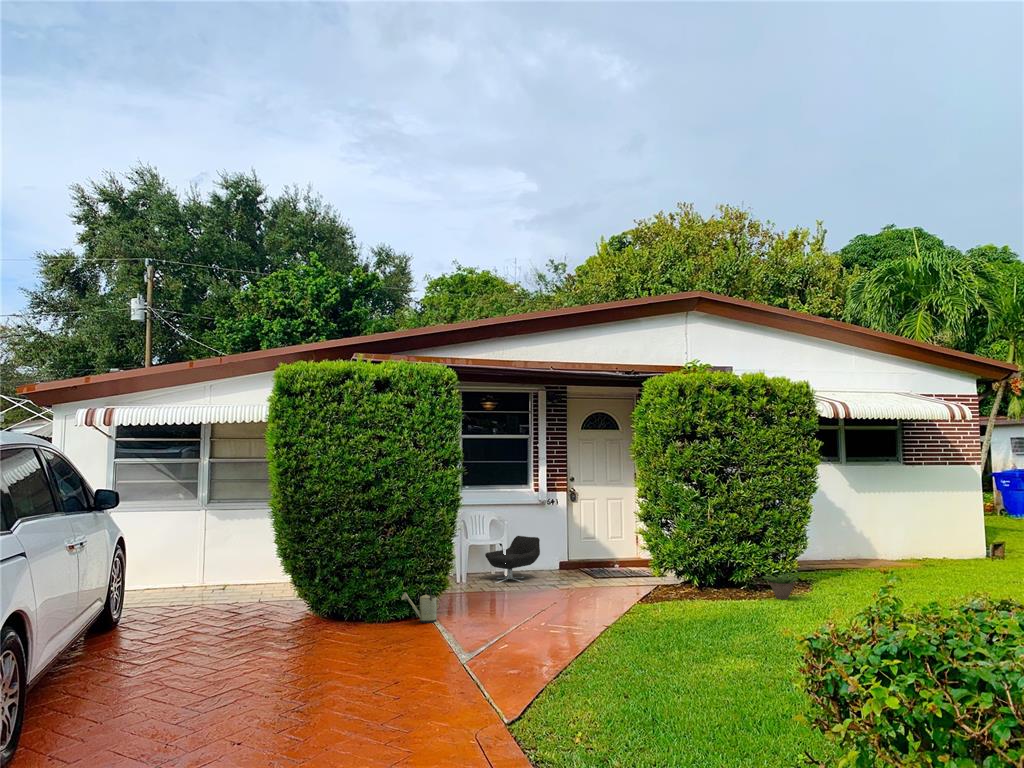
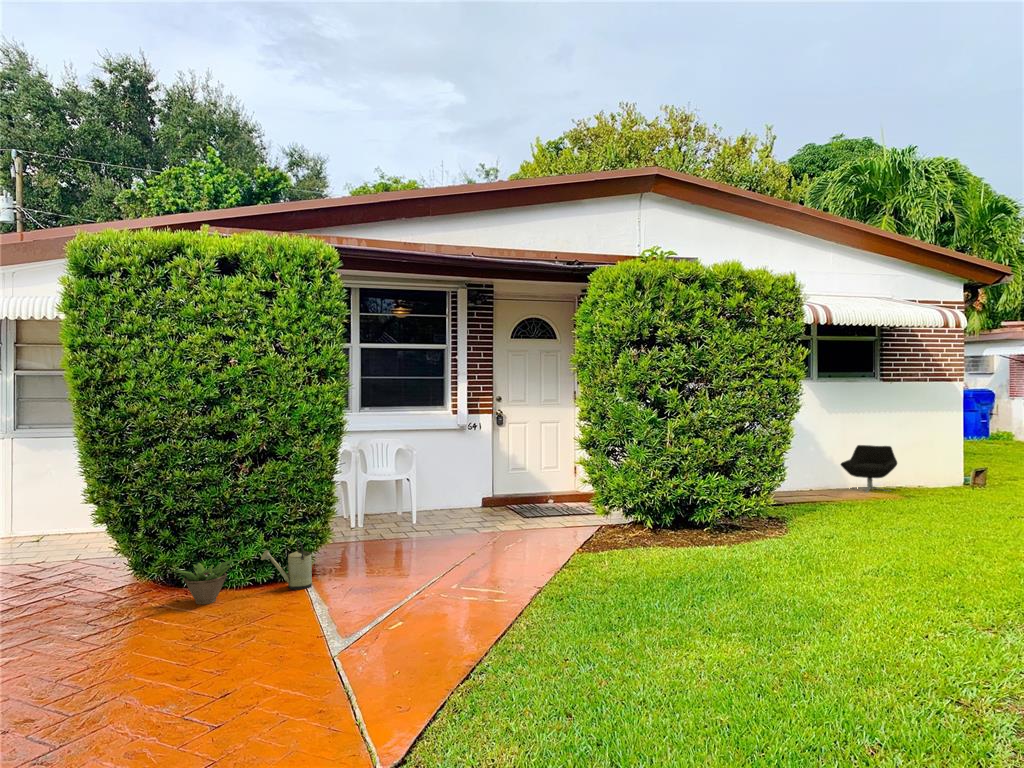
lounge chair: present [485,536,540,583] -> present [841,445,897,493]
decorative plant: present [763,572,800,599] -> present [169,559,239,604]

